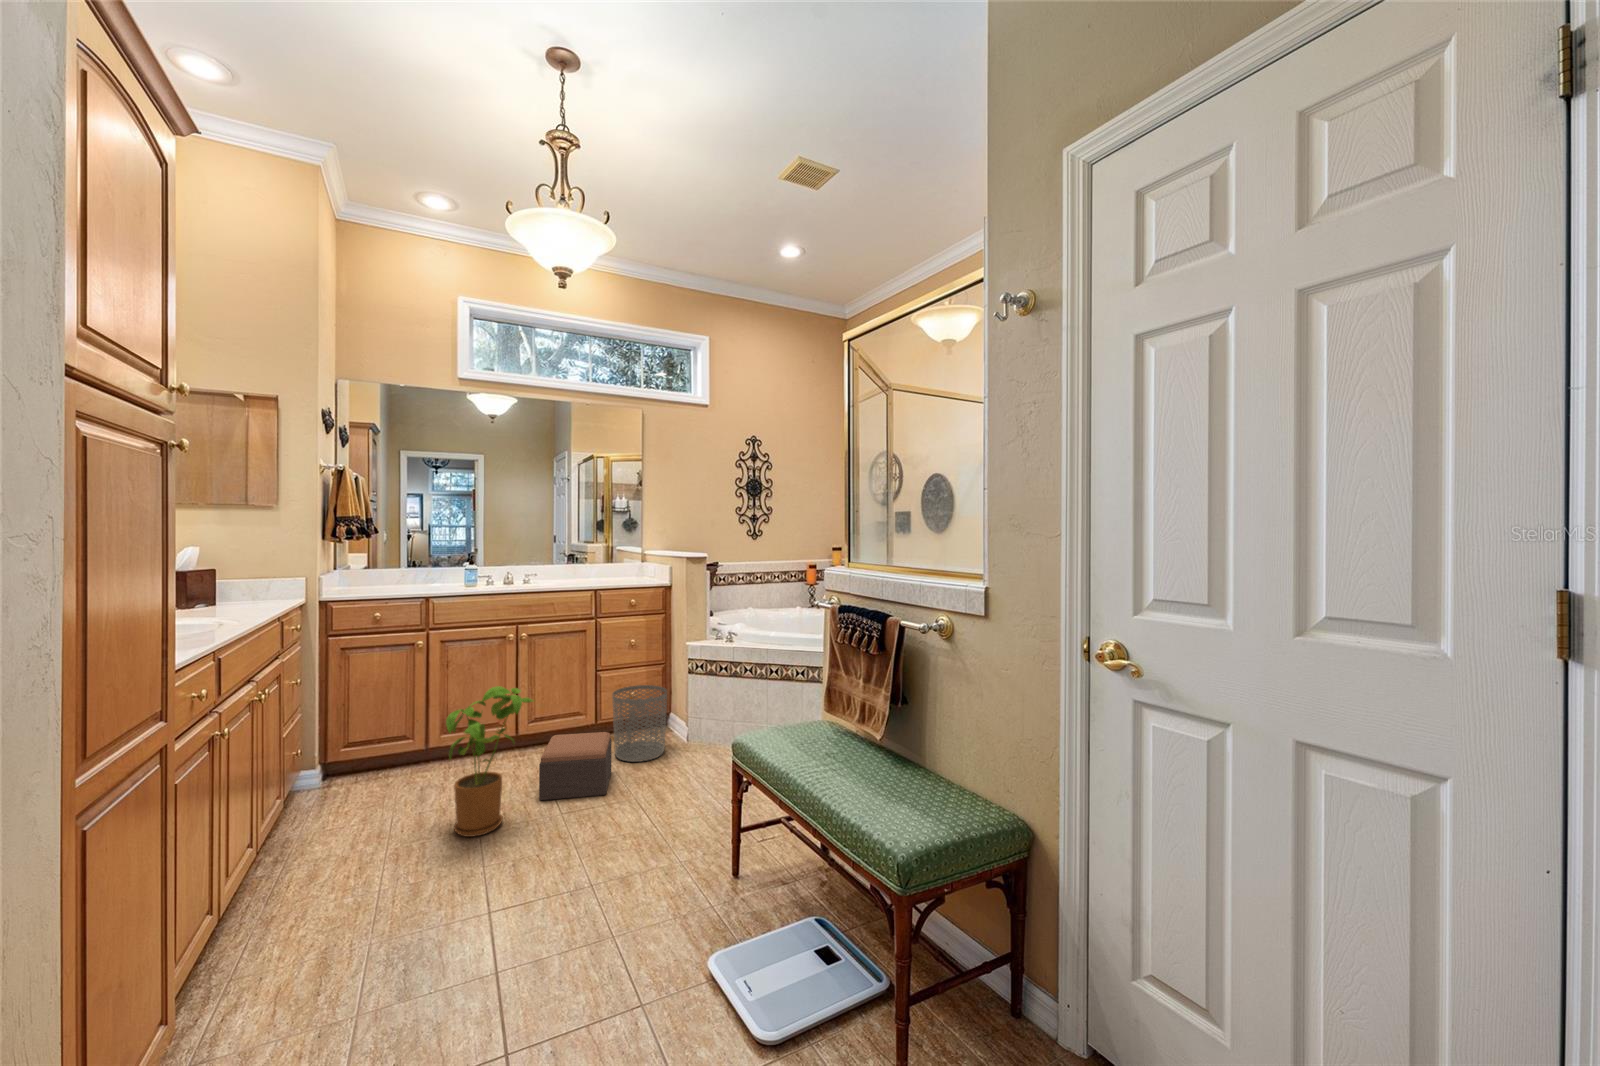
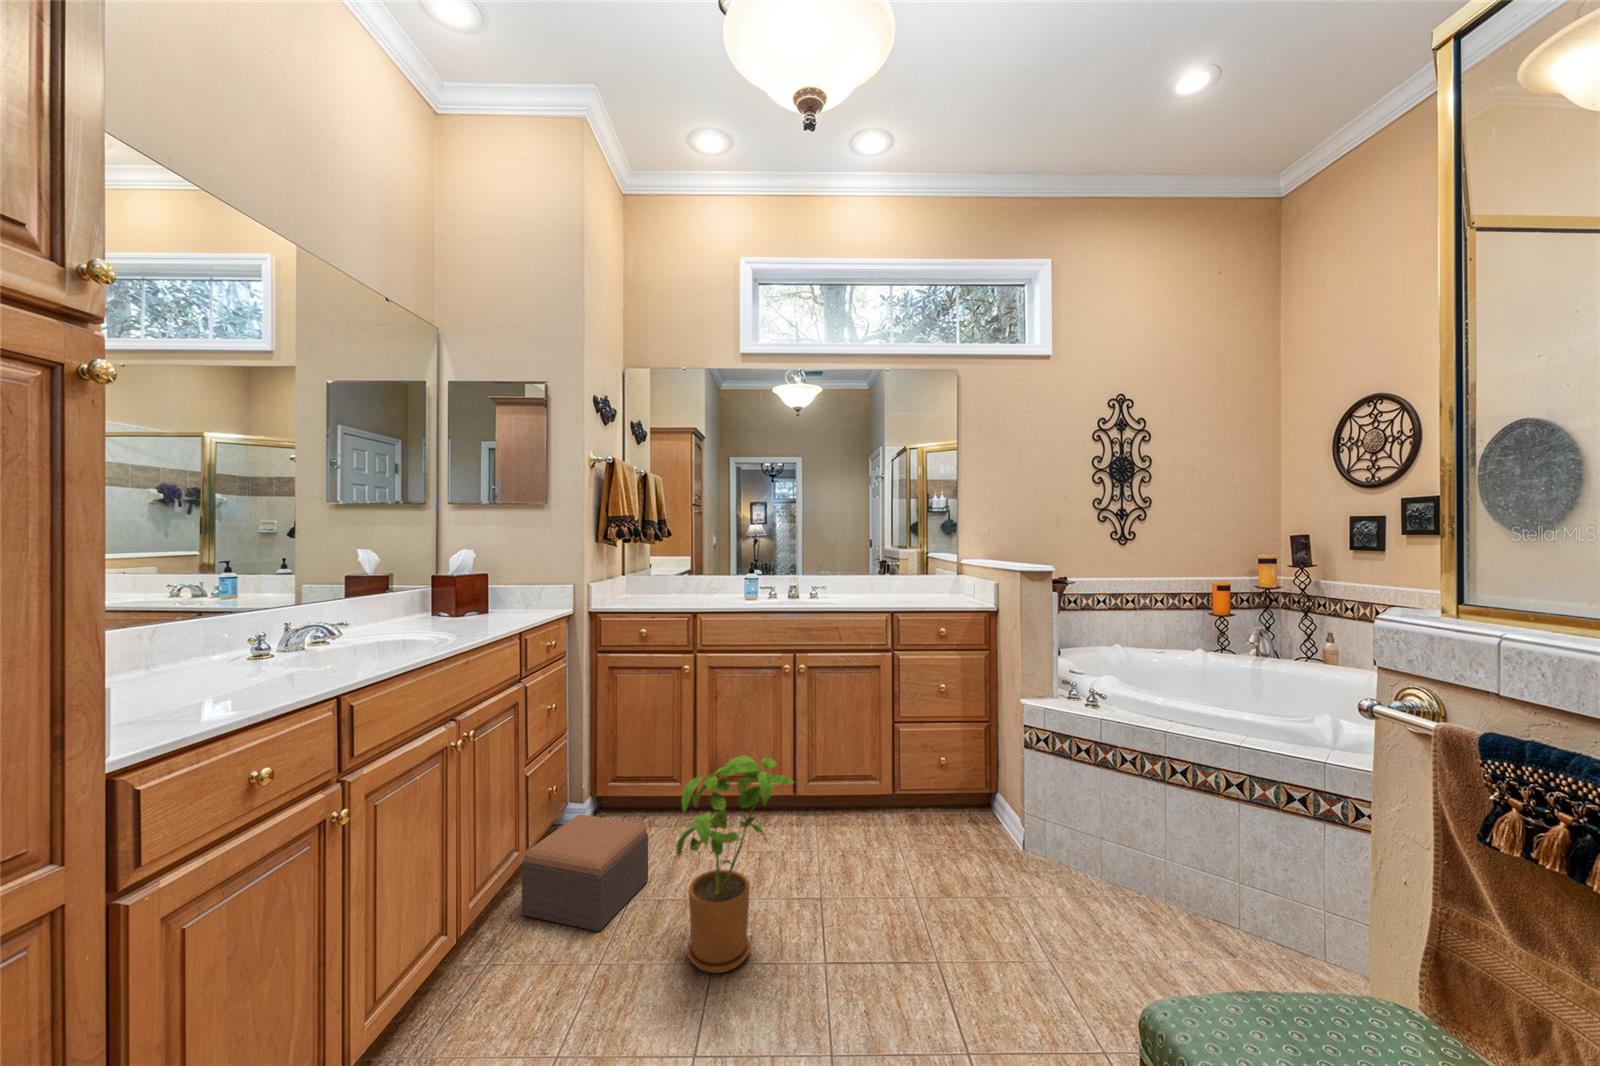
waste bin: present [612,685,667,762] -> none [912,754,993,878]
footstool: present [539,732,612,800] -> present [522,814,648,932]

